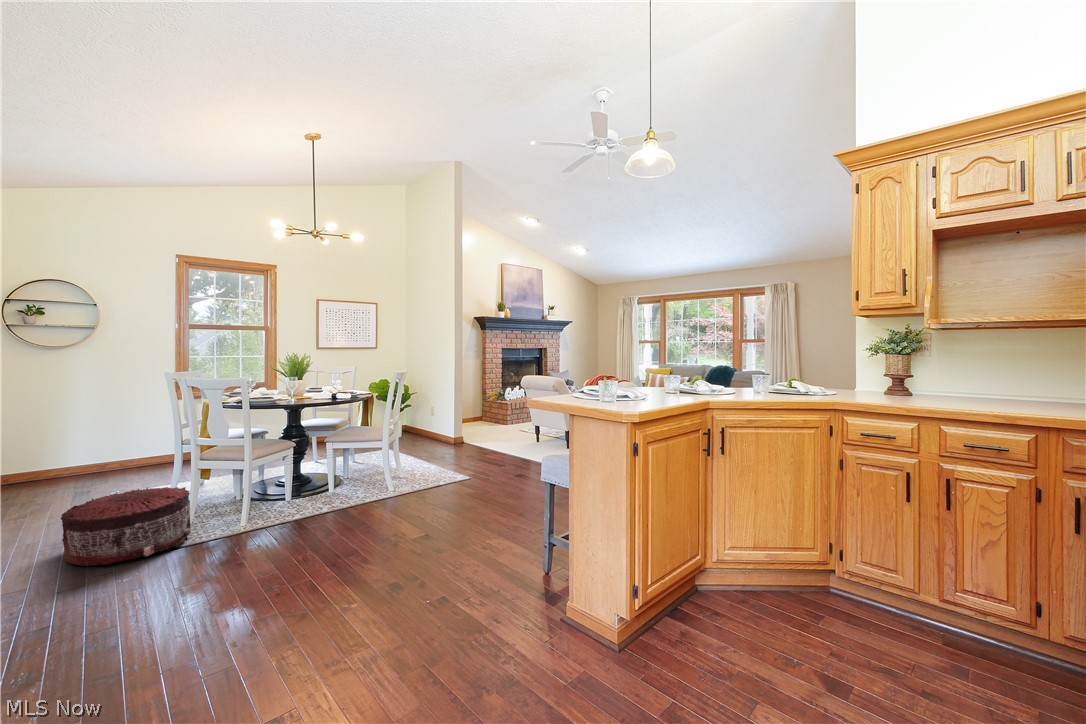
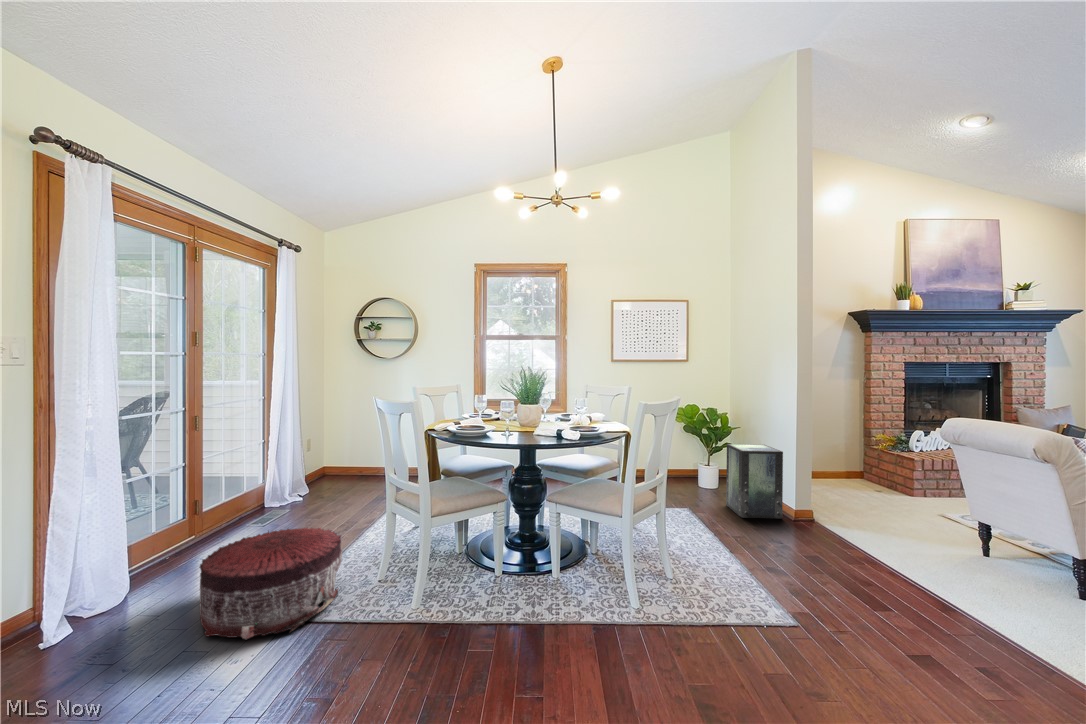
storage box: none [413,402,448,448] -> present [726,444,783,519]

